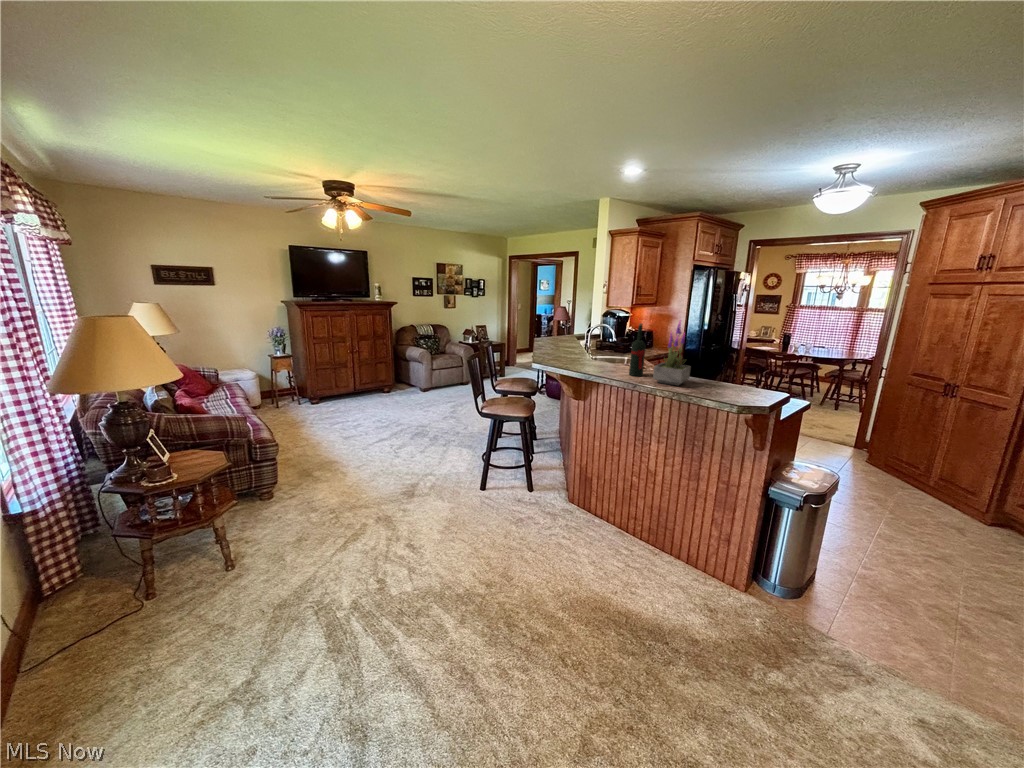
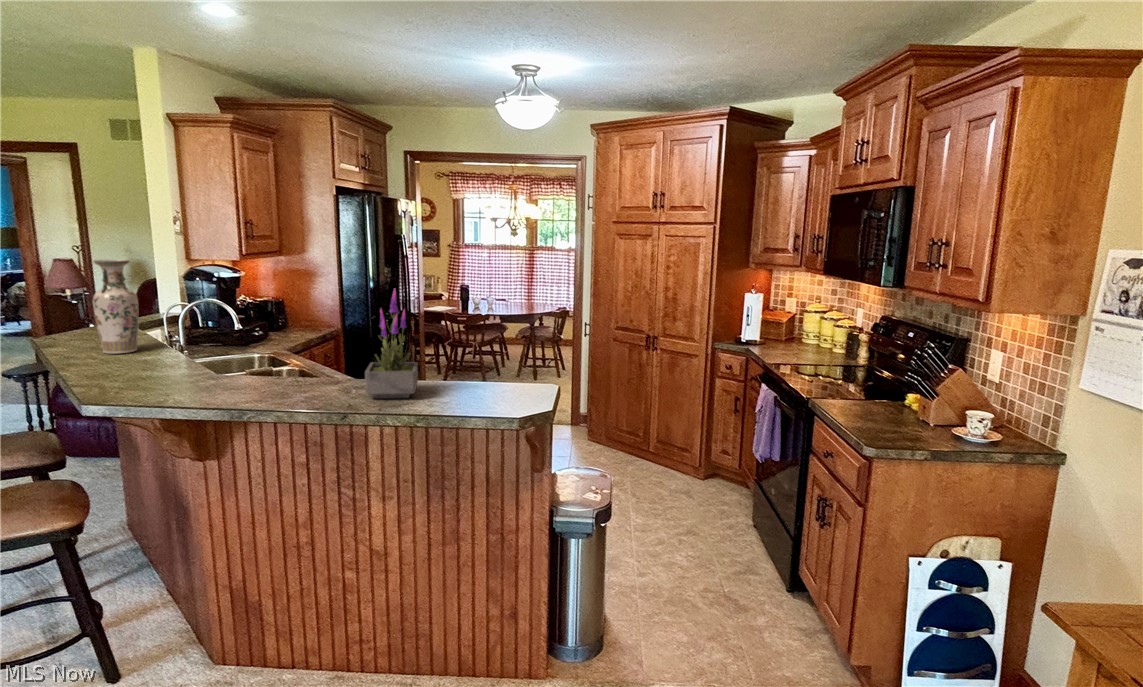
vase: none [552,303,569,347] -> present [93,260,139,354]
wine bottle: present [629,323,646,376] -> none [313,299,340,394]

